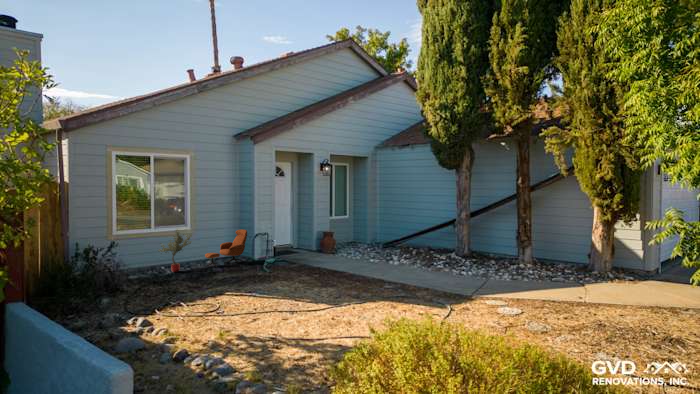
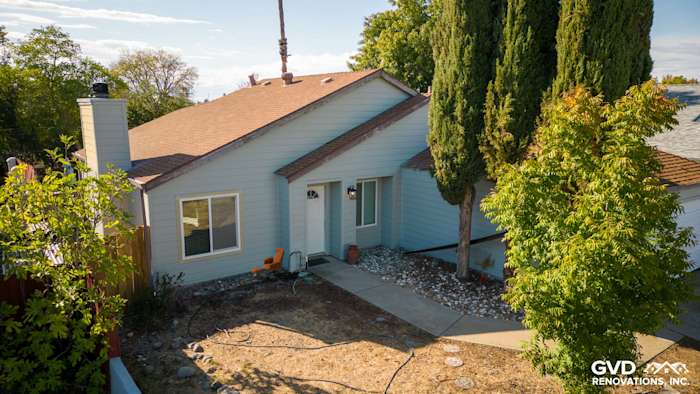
potted tree: present [159,230,192,272] -> present [475,252,495,283]

